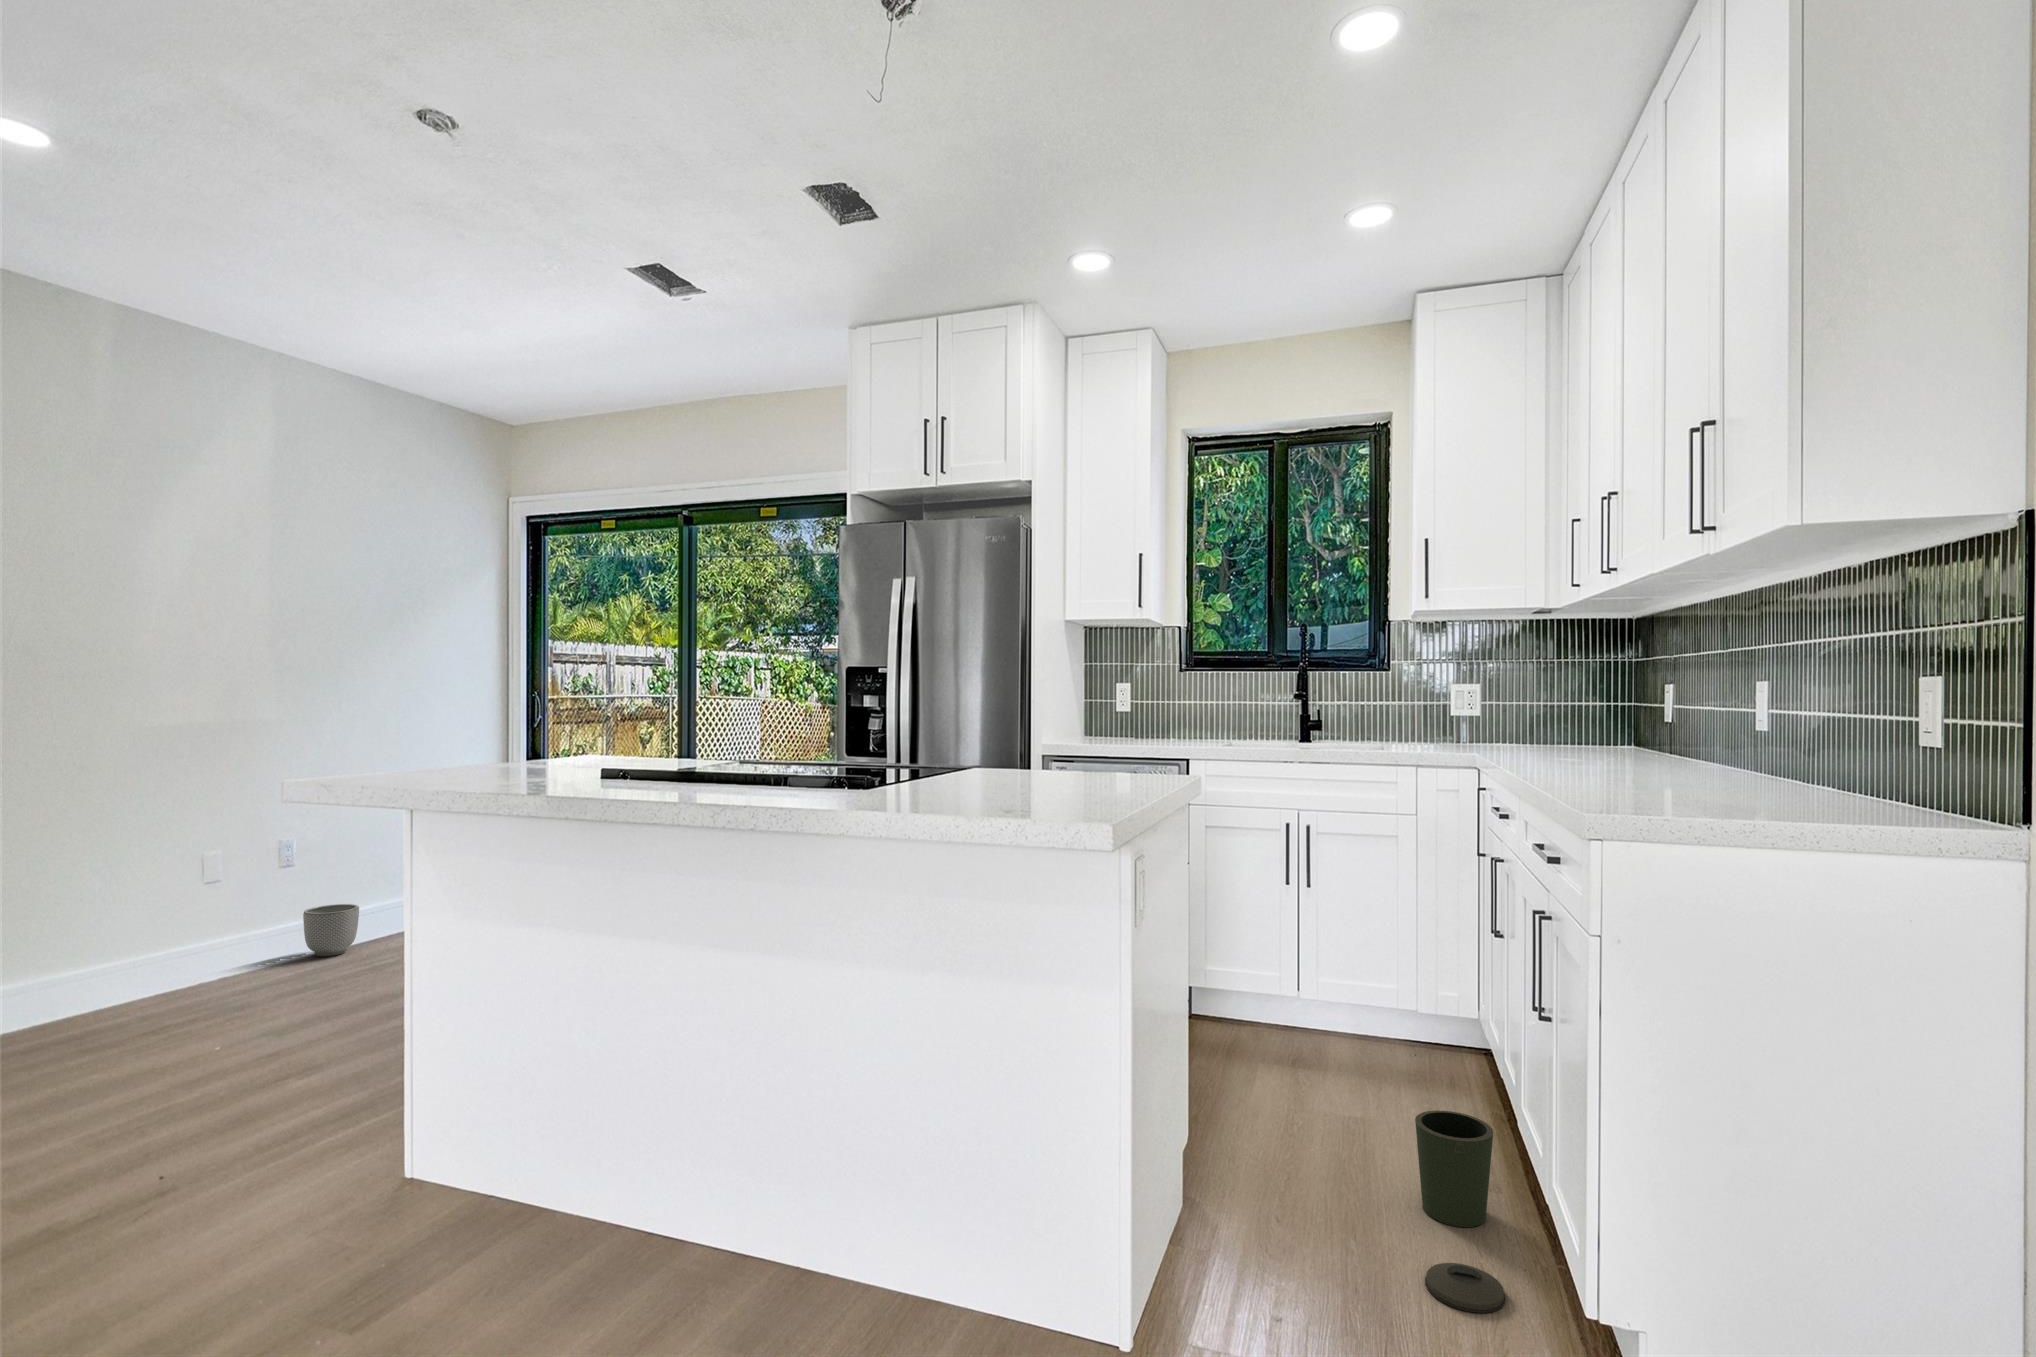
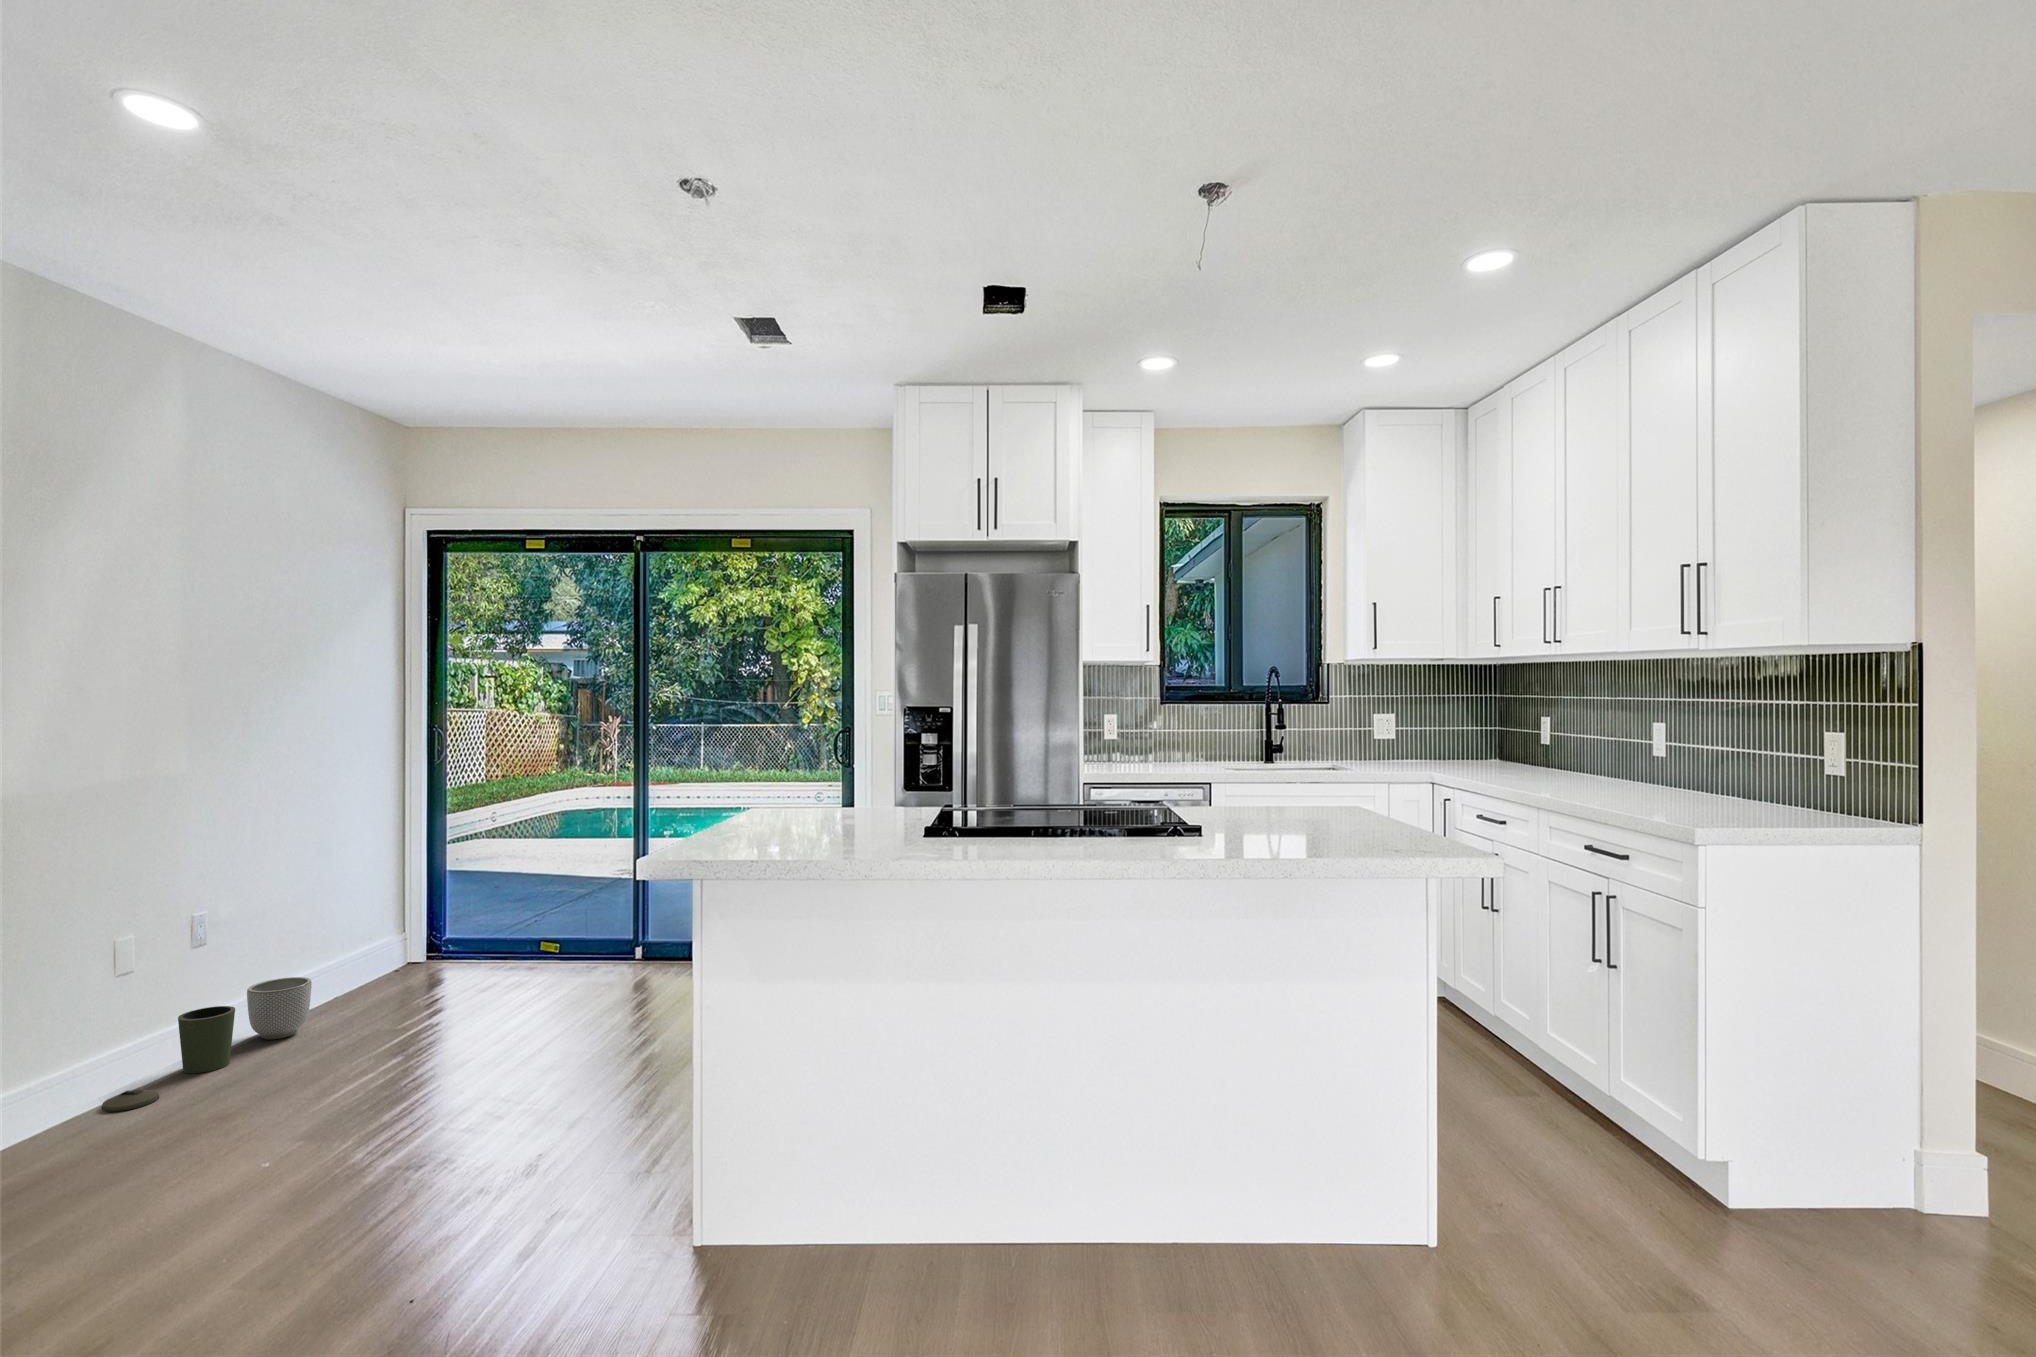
trash can: present [1415,1110,1506,1313] -> present [101,1006,235,1112]

